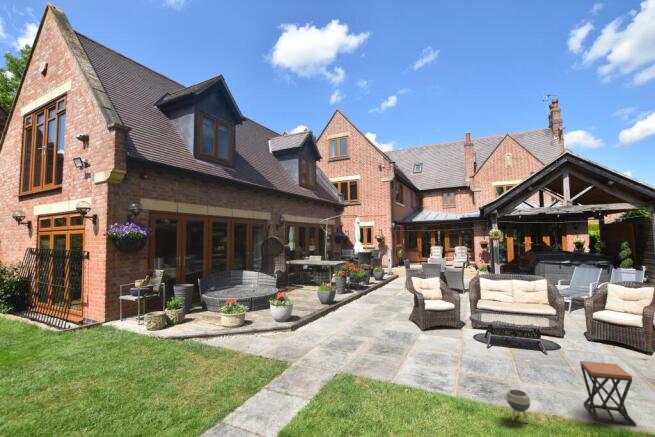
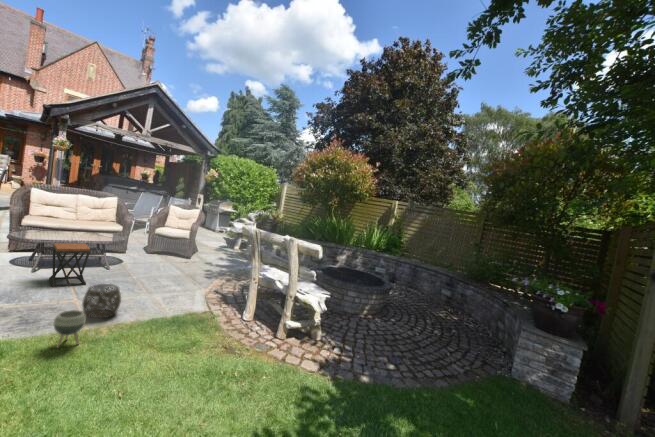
stool: present [580,361,636,426] -> present [49,243,90,287]
woven basket: none [527,370,562,405] -> present [82,284,121,318]

